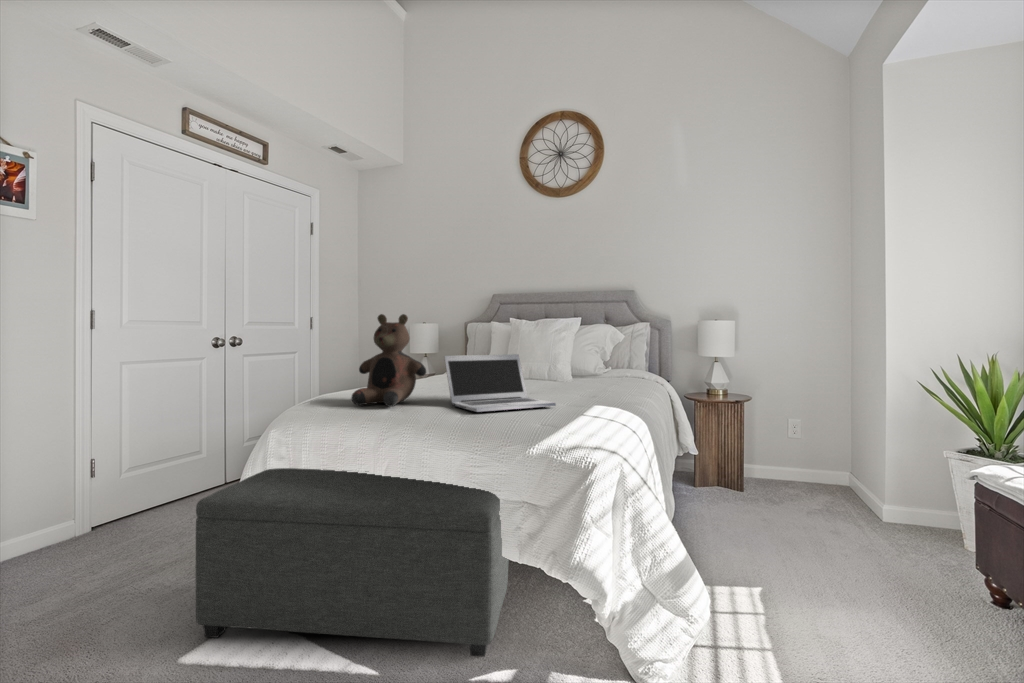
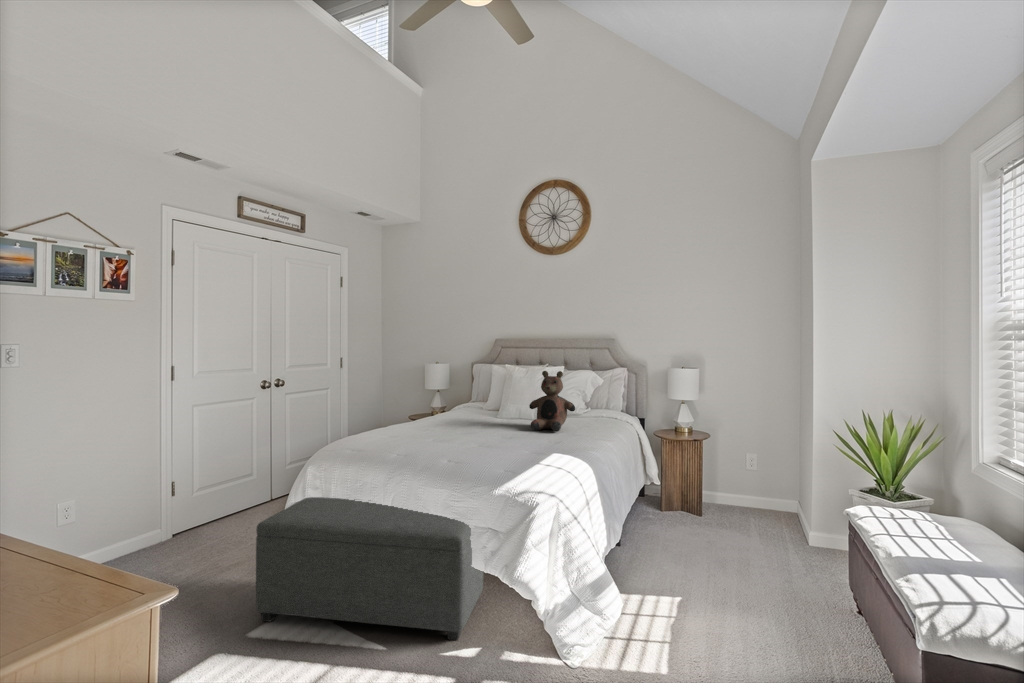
teddy bear: present [351,314,426,407] -> present [529,371,575,432]
laptop: present [444,354,556,412] -> none [440,406,526,457]

